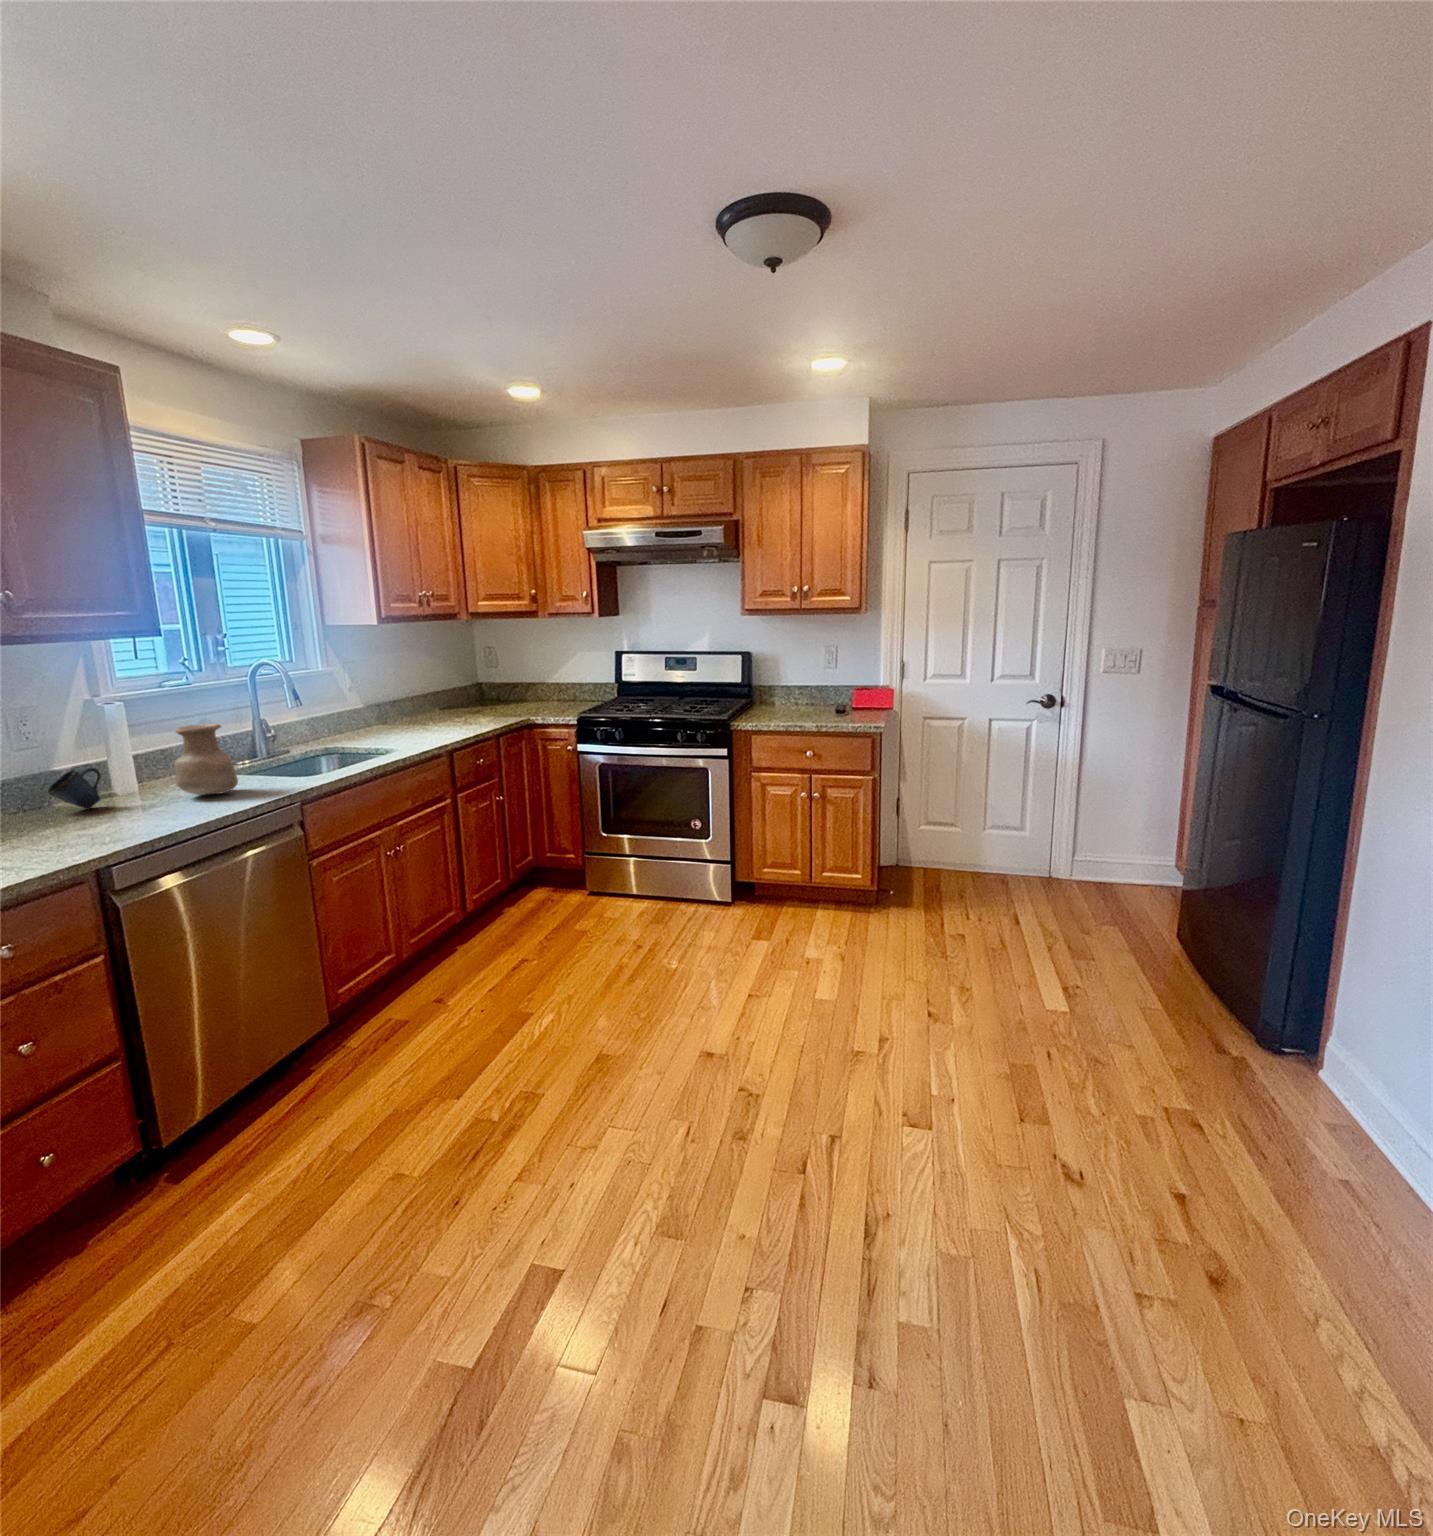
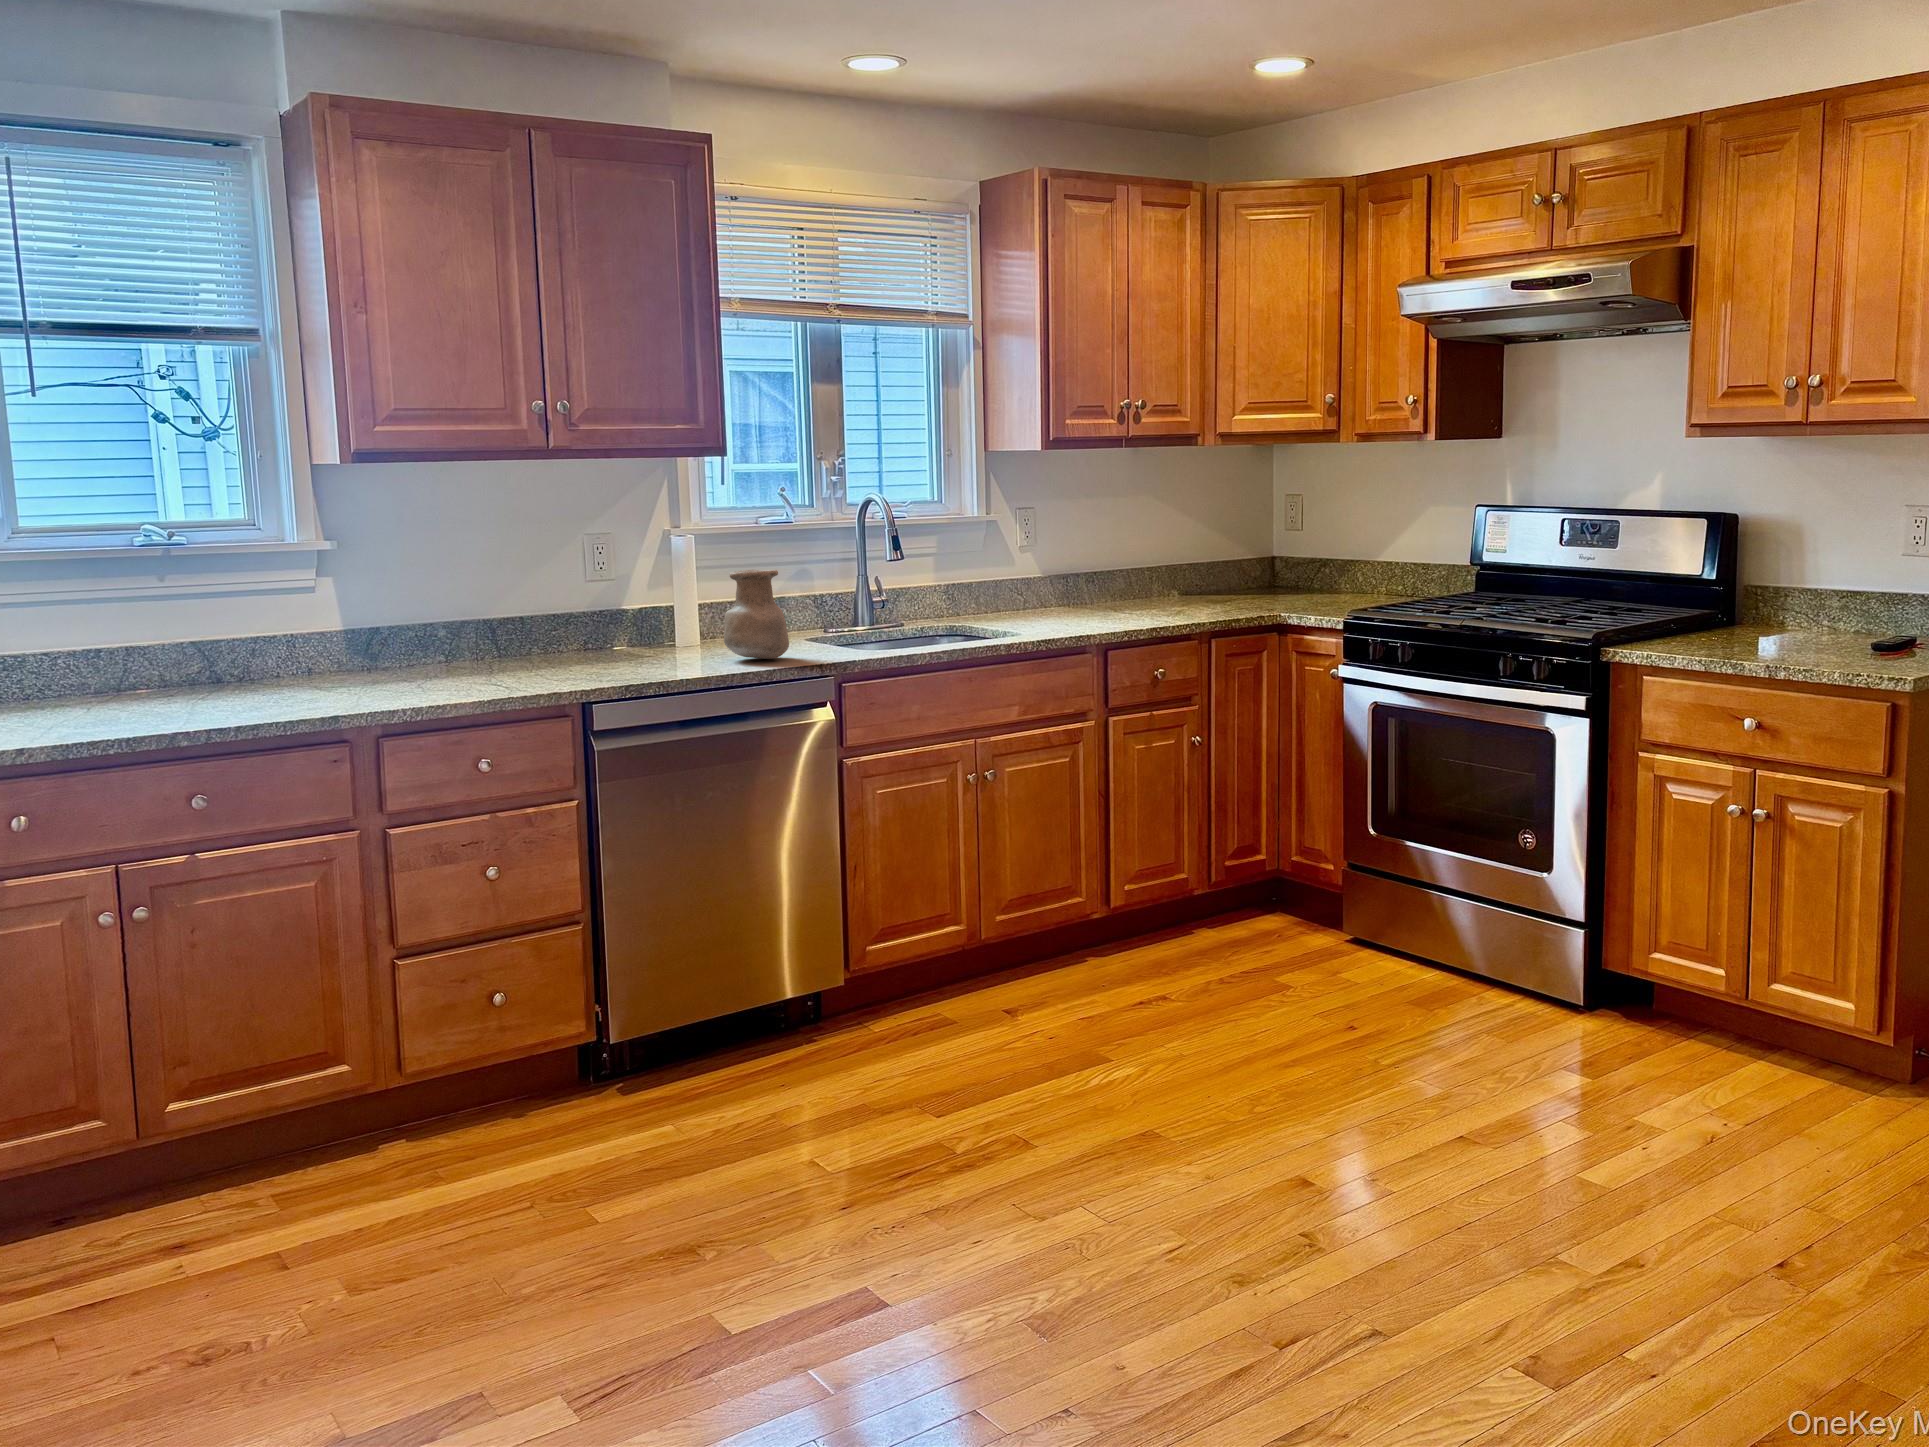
mug: present [47,768,101,809] -> none [608,610,658,659]

